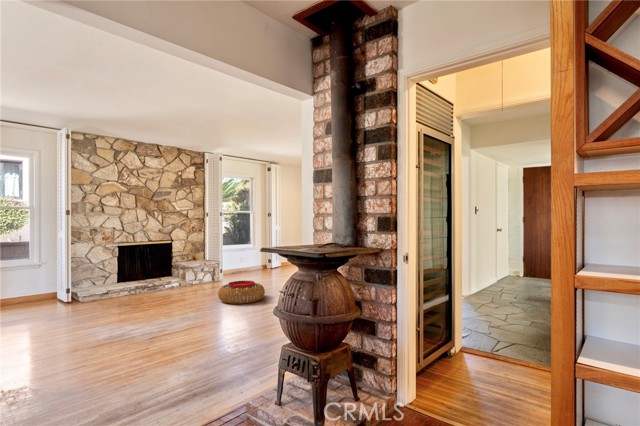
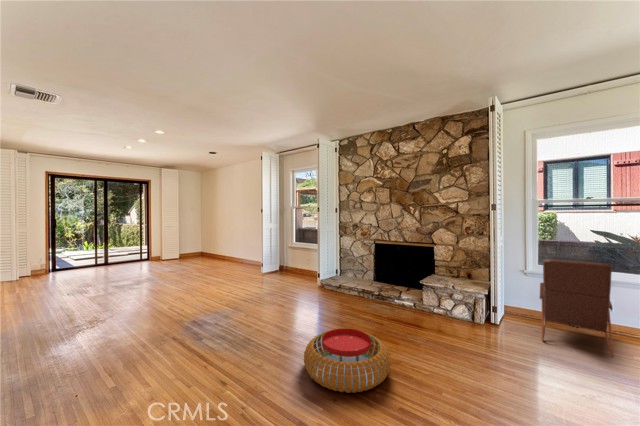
armchair: none [226,238,264,278] -> present [540,259,614,357]

